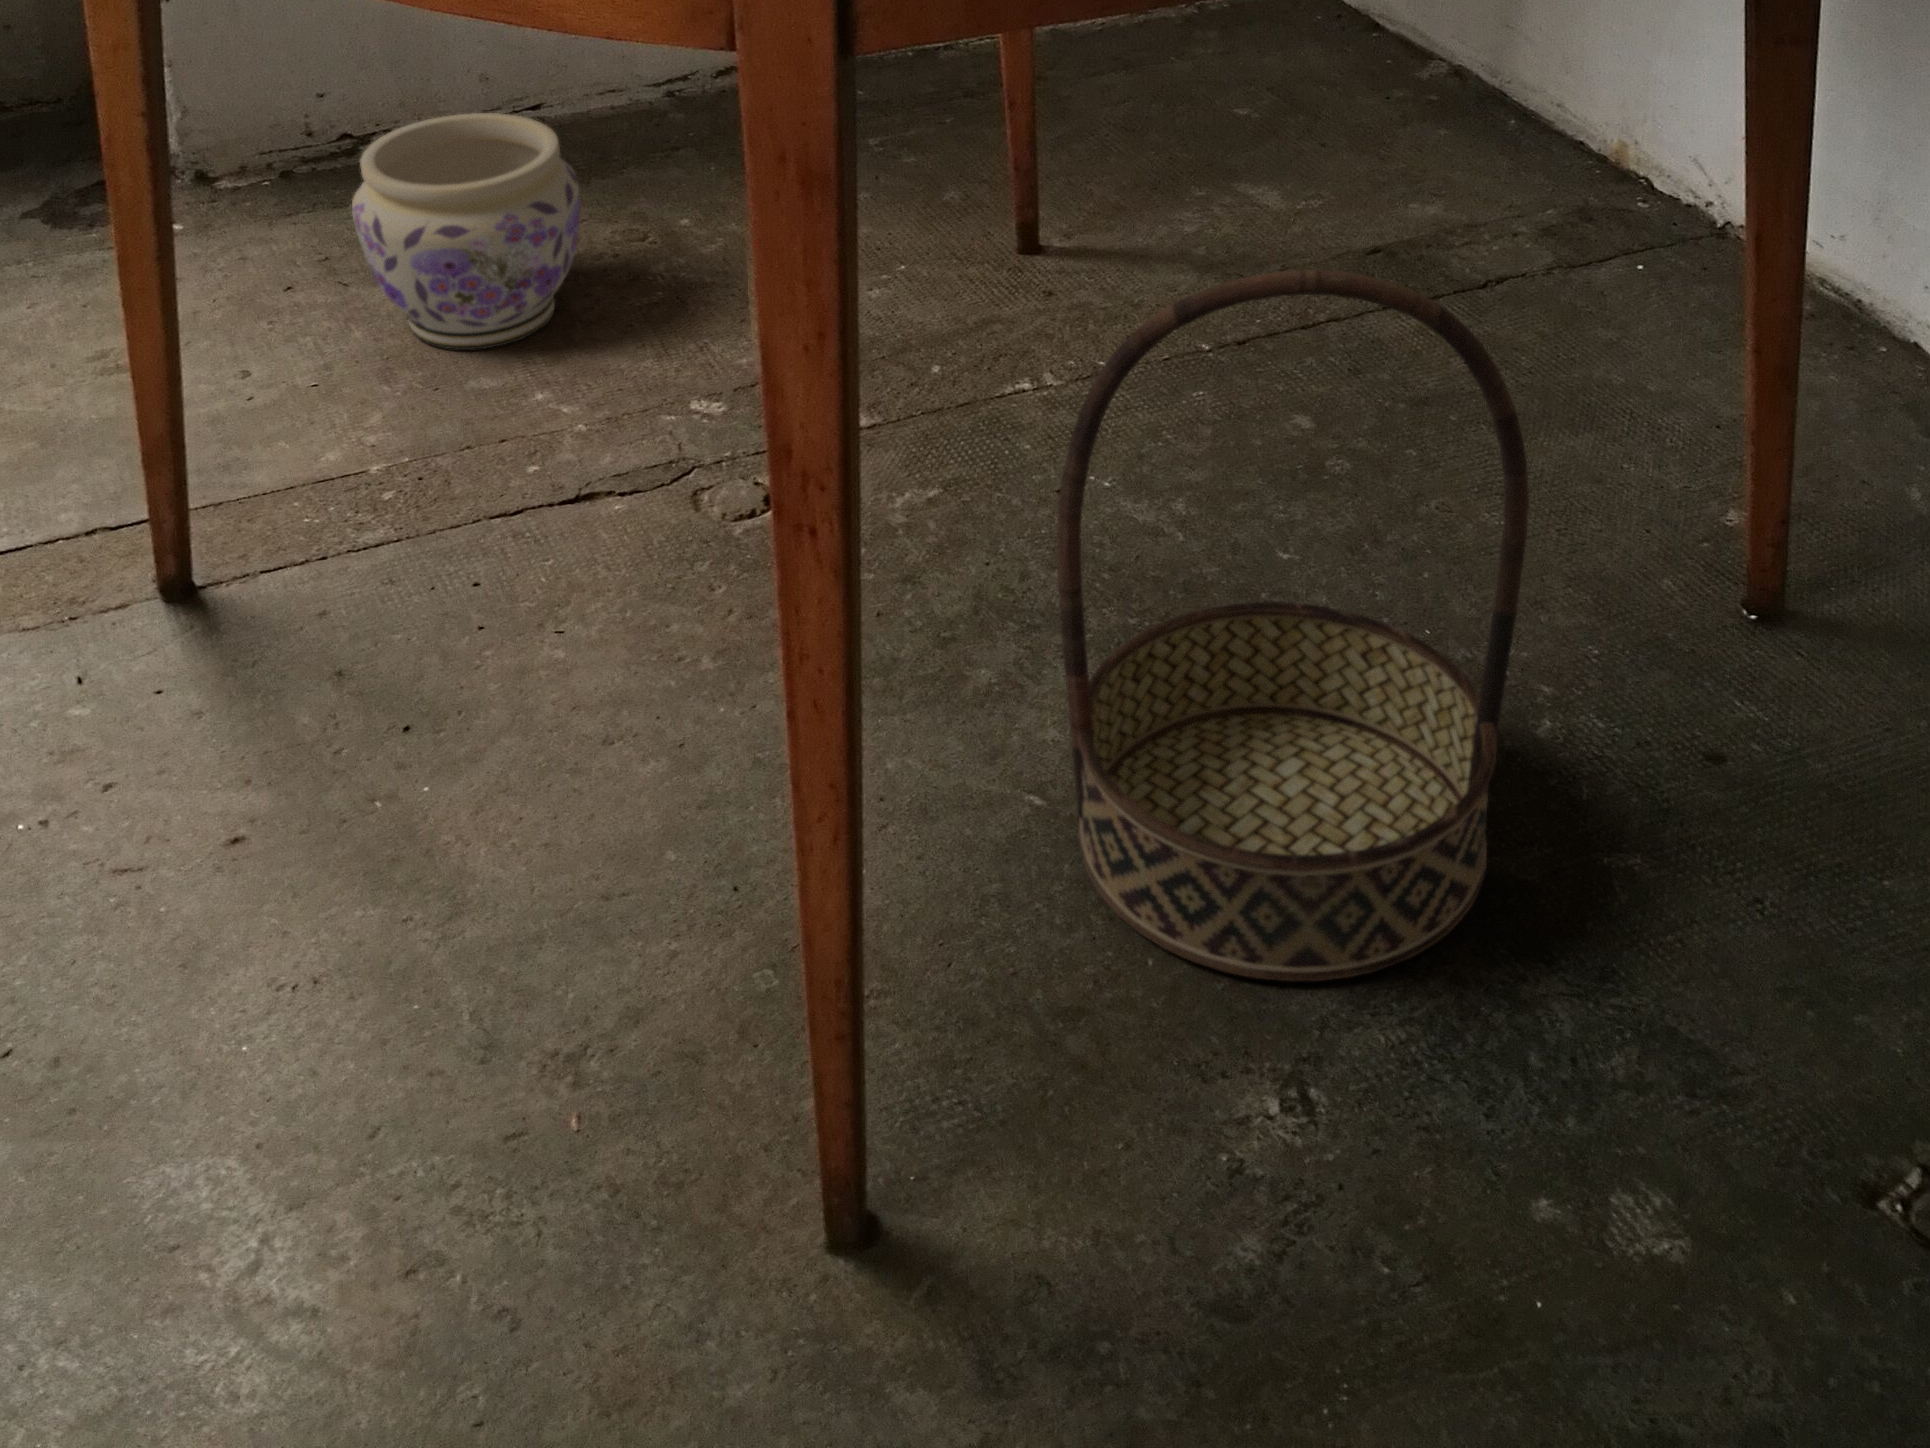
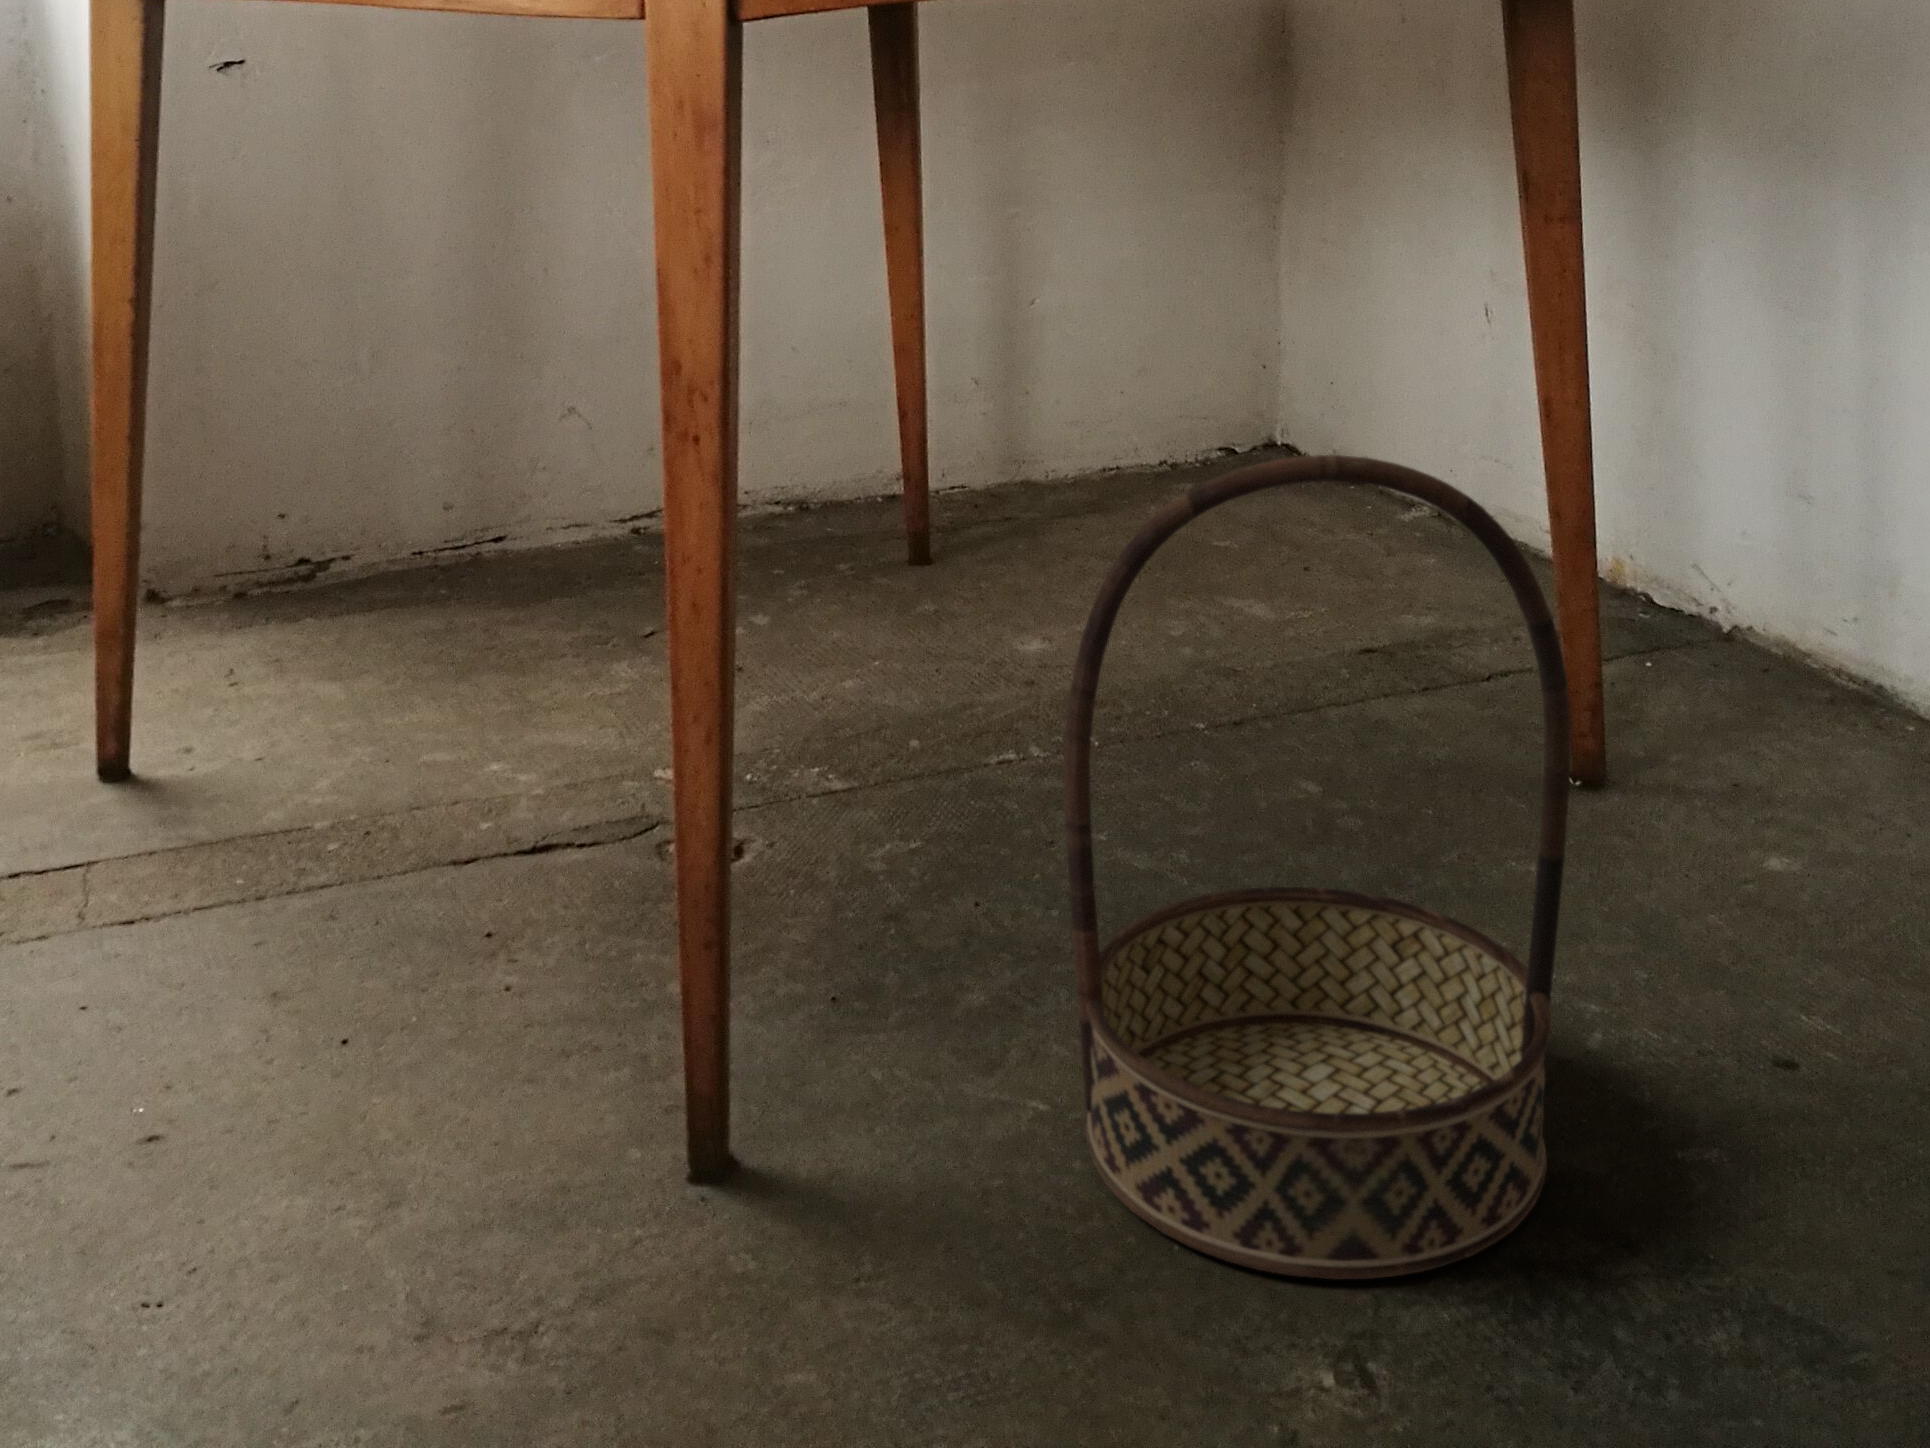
planter: present [352,113,580,350] -> none [311,460,546,699]

